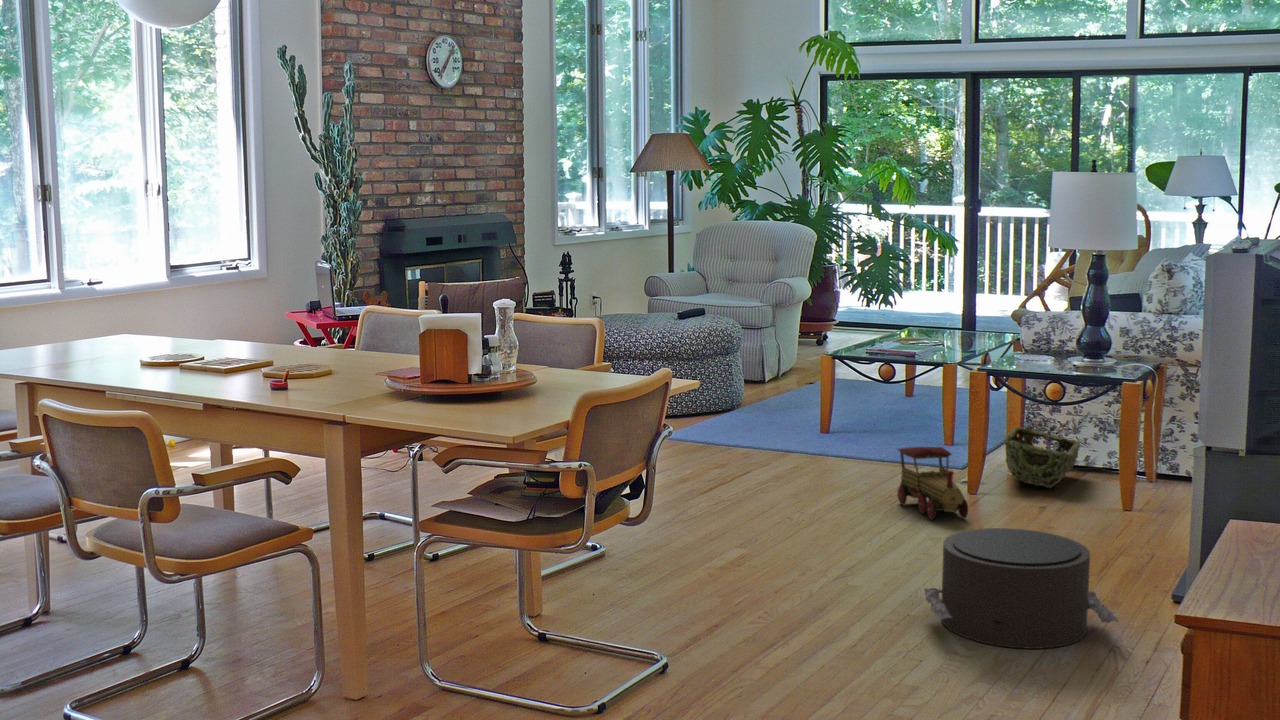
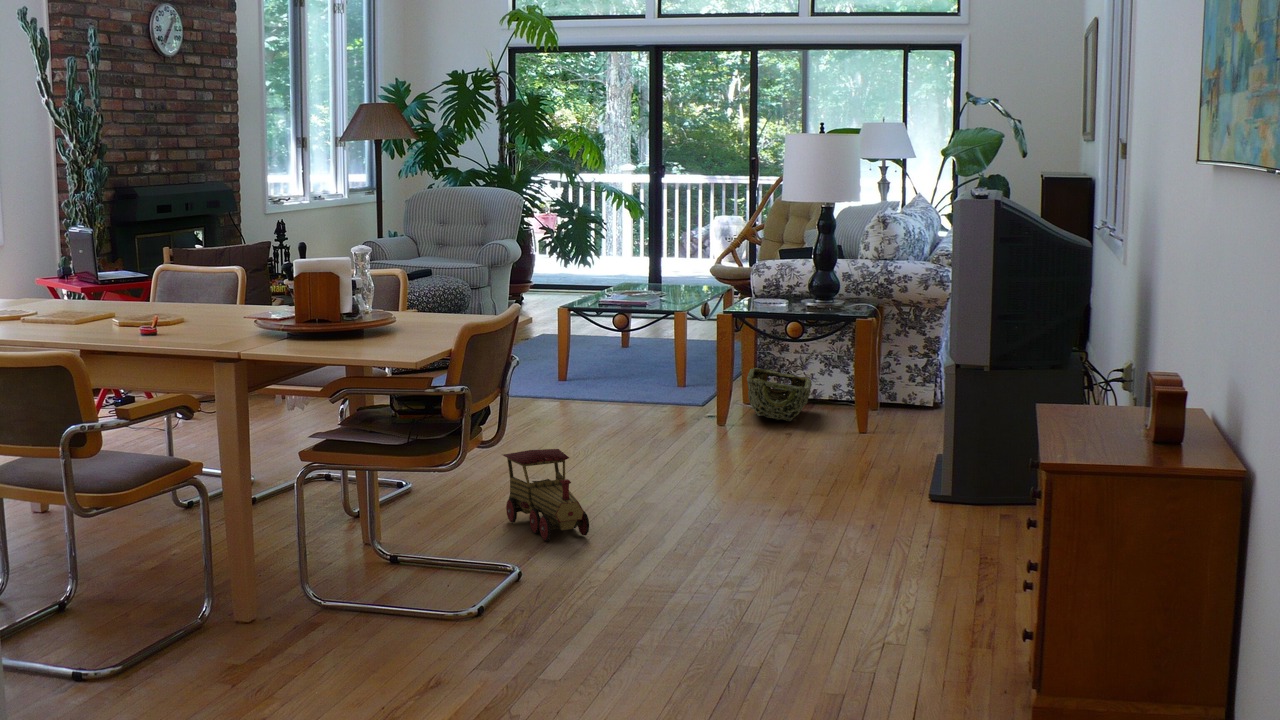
toy train: present [898,447,968,520] -> present [503,449,589,541]
pouf: present [925,528,1118,649] -> none [720,448,899,554]

